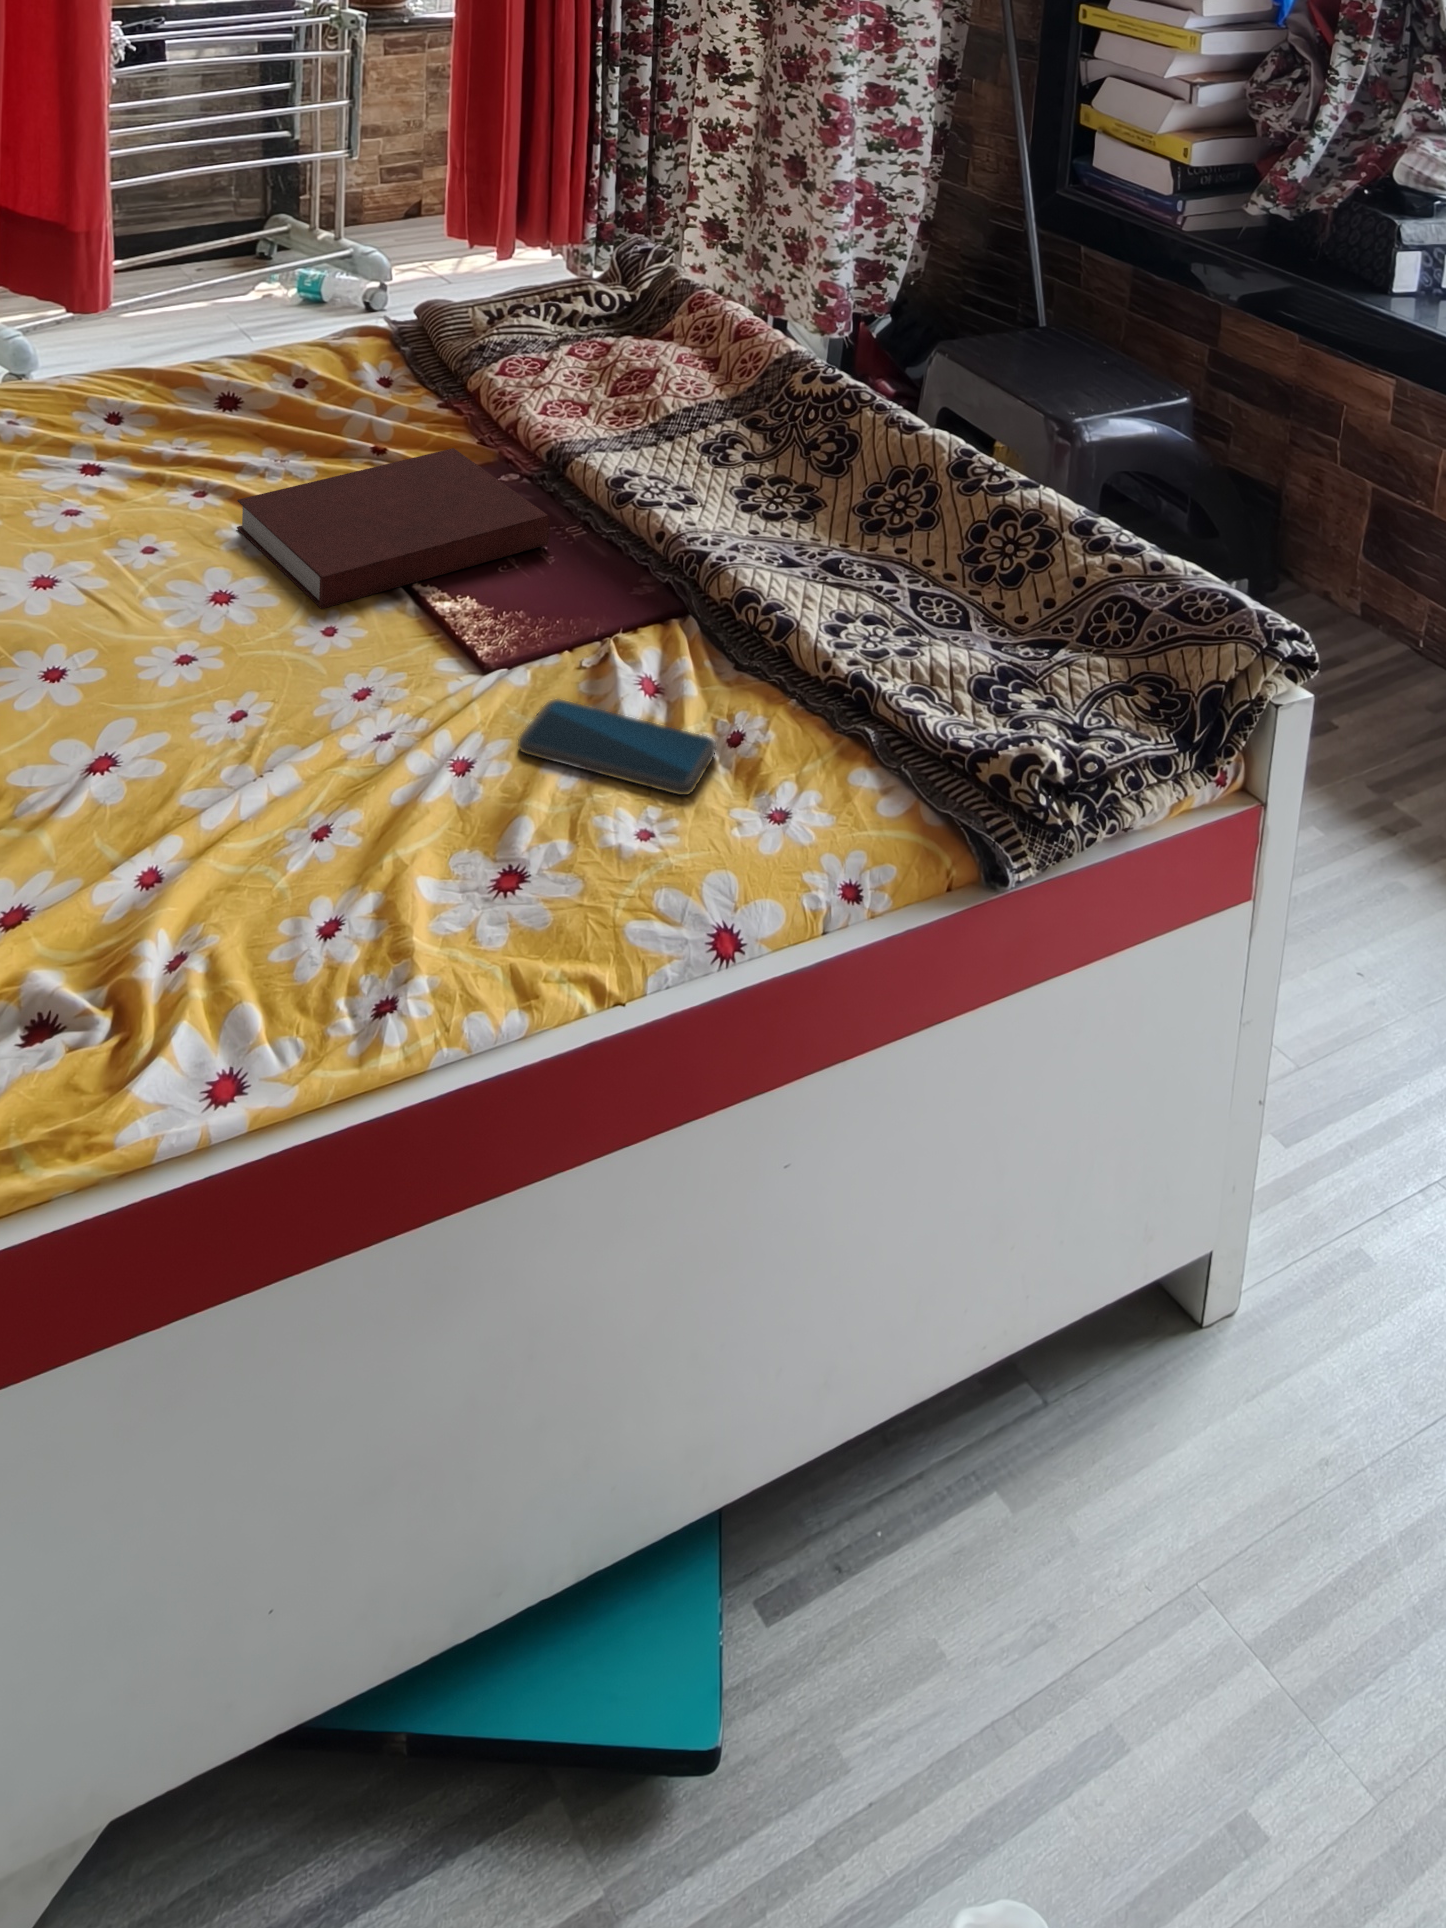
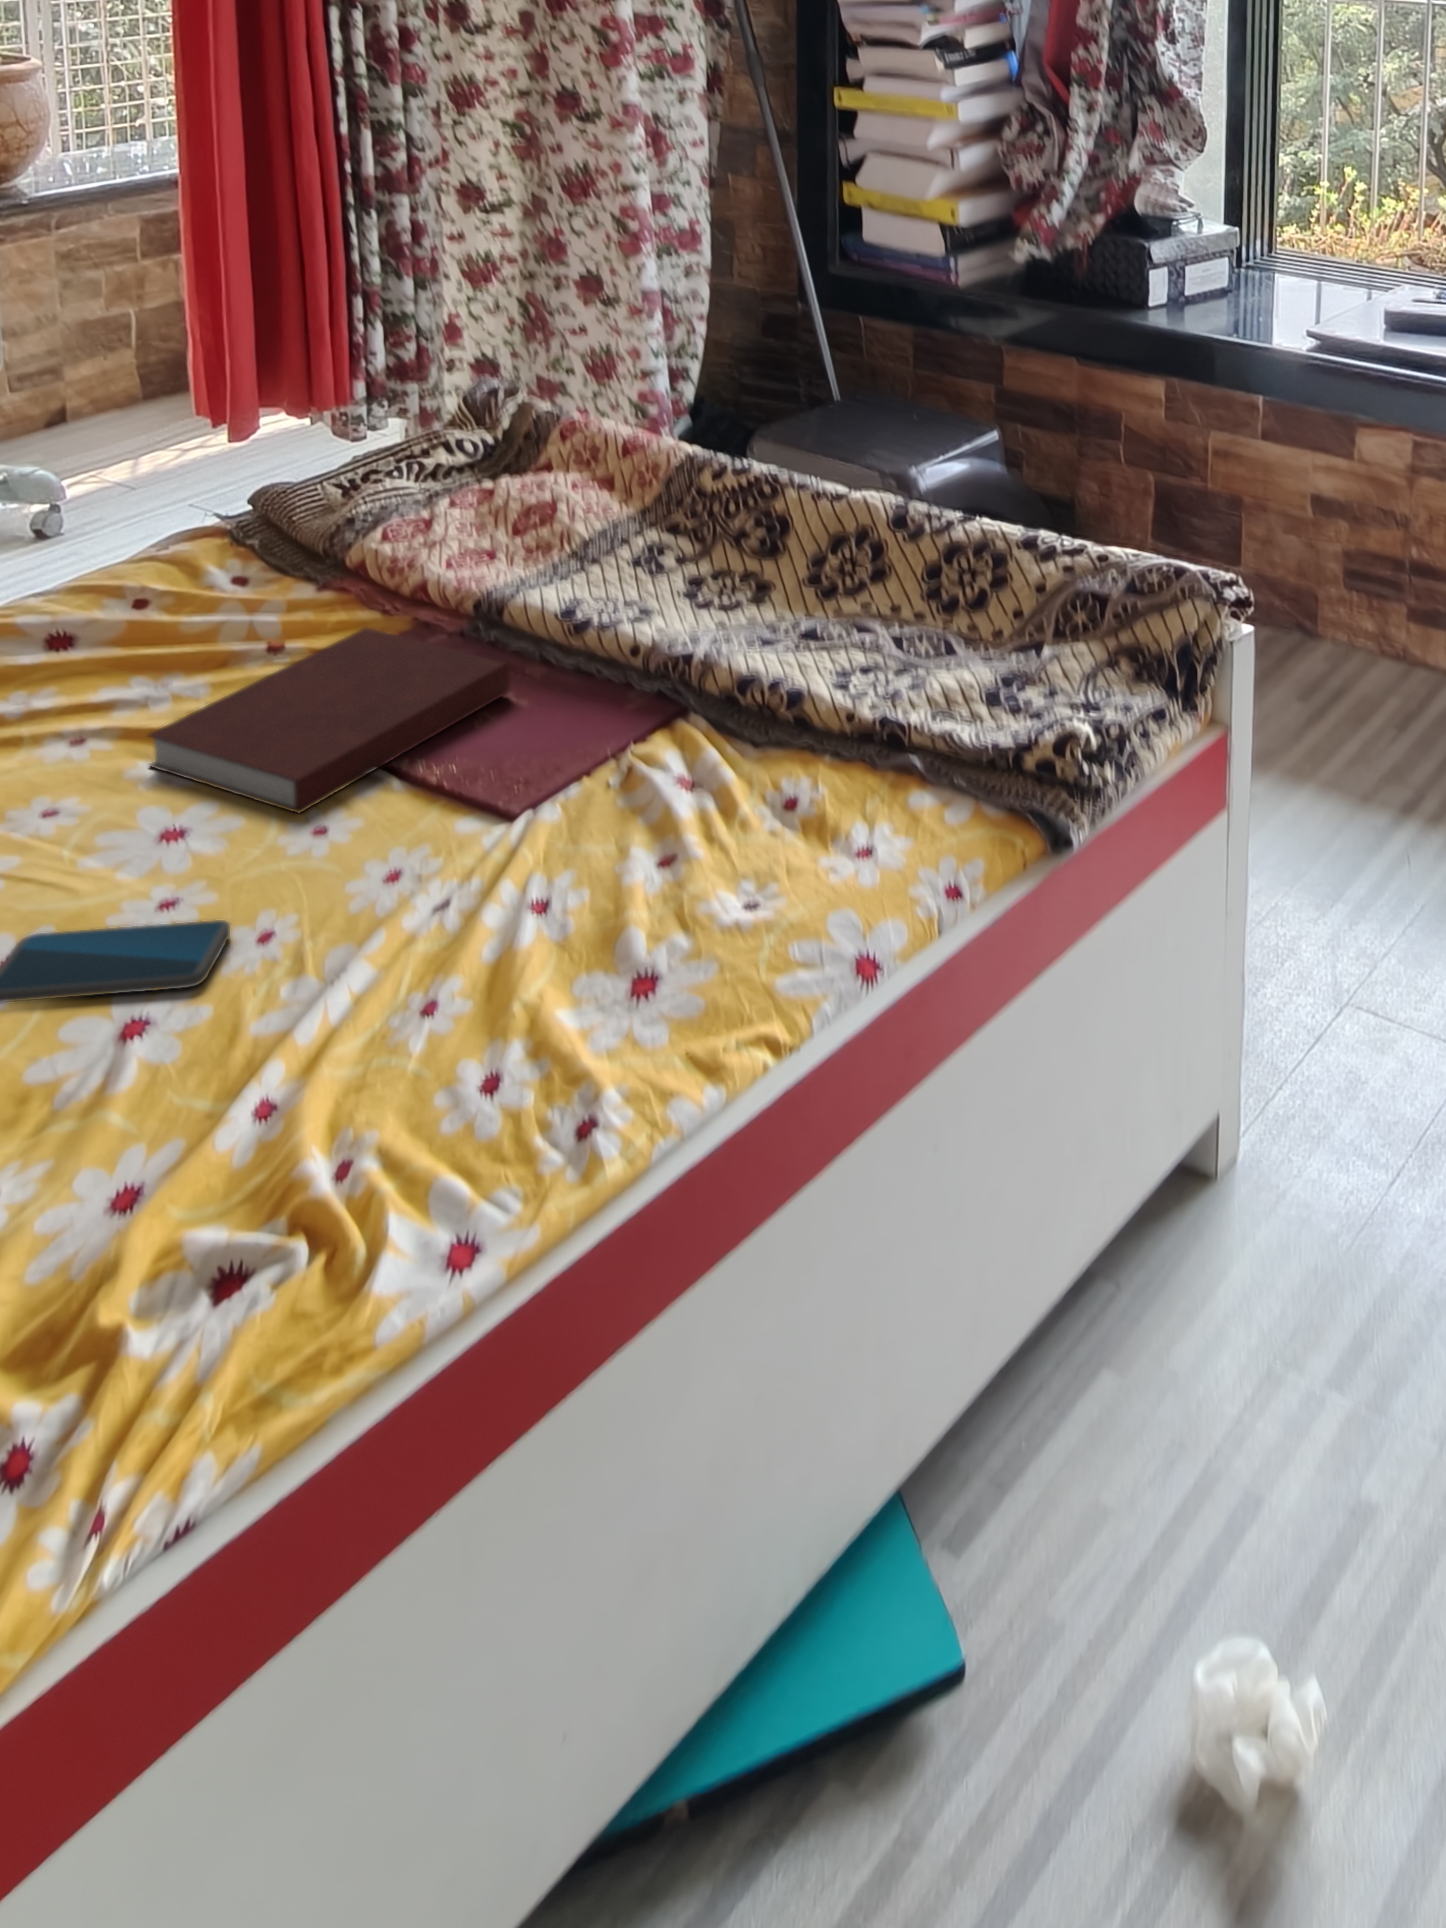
smartphone: present [518,699,716,795] -> present [0,920,230,1003]

